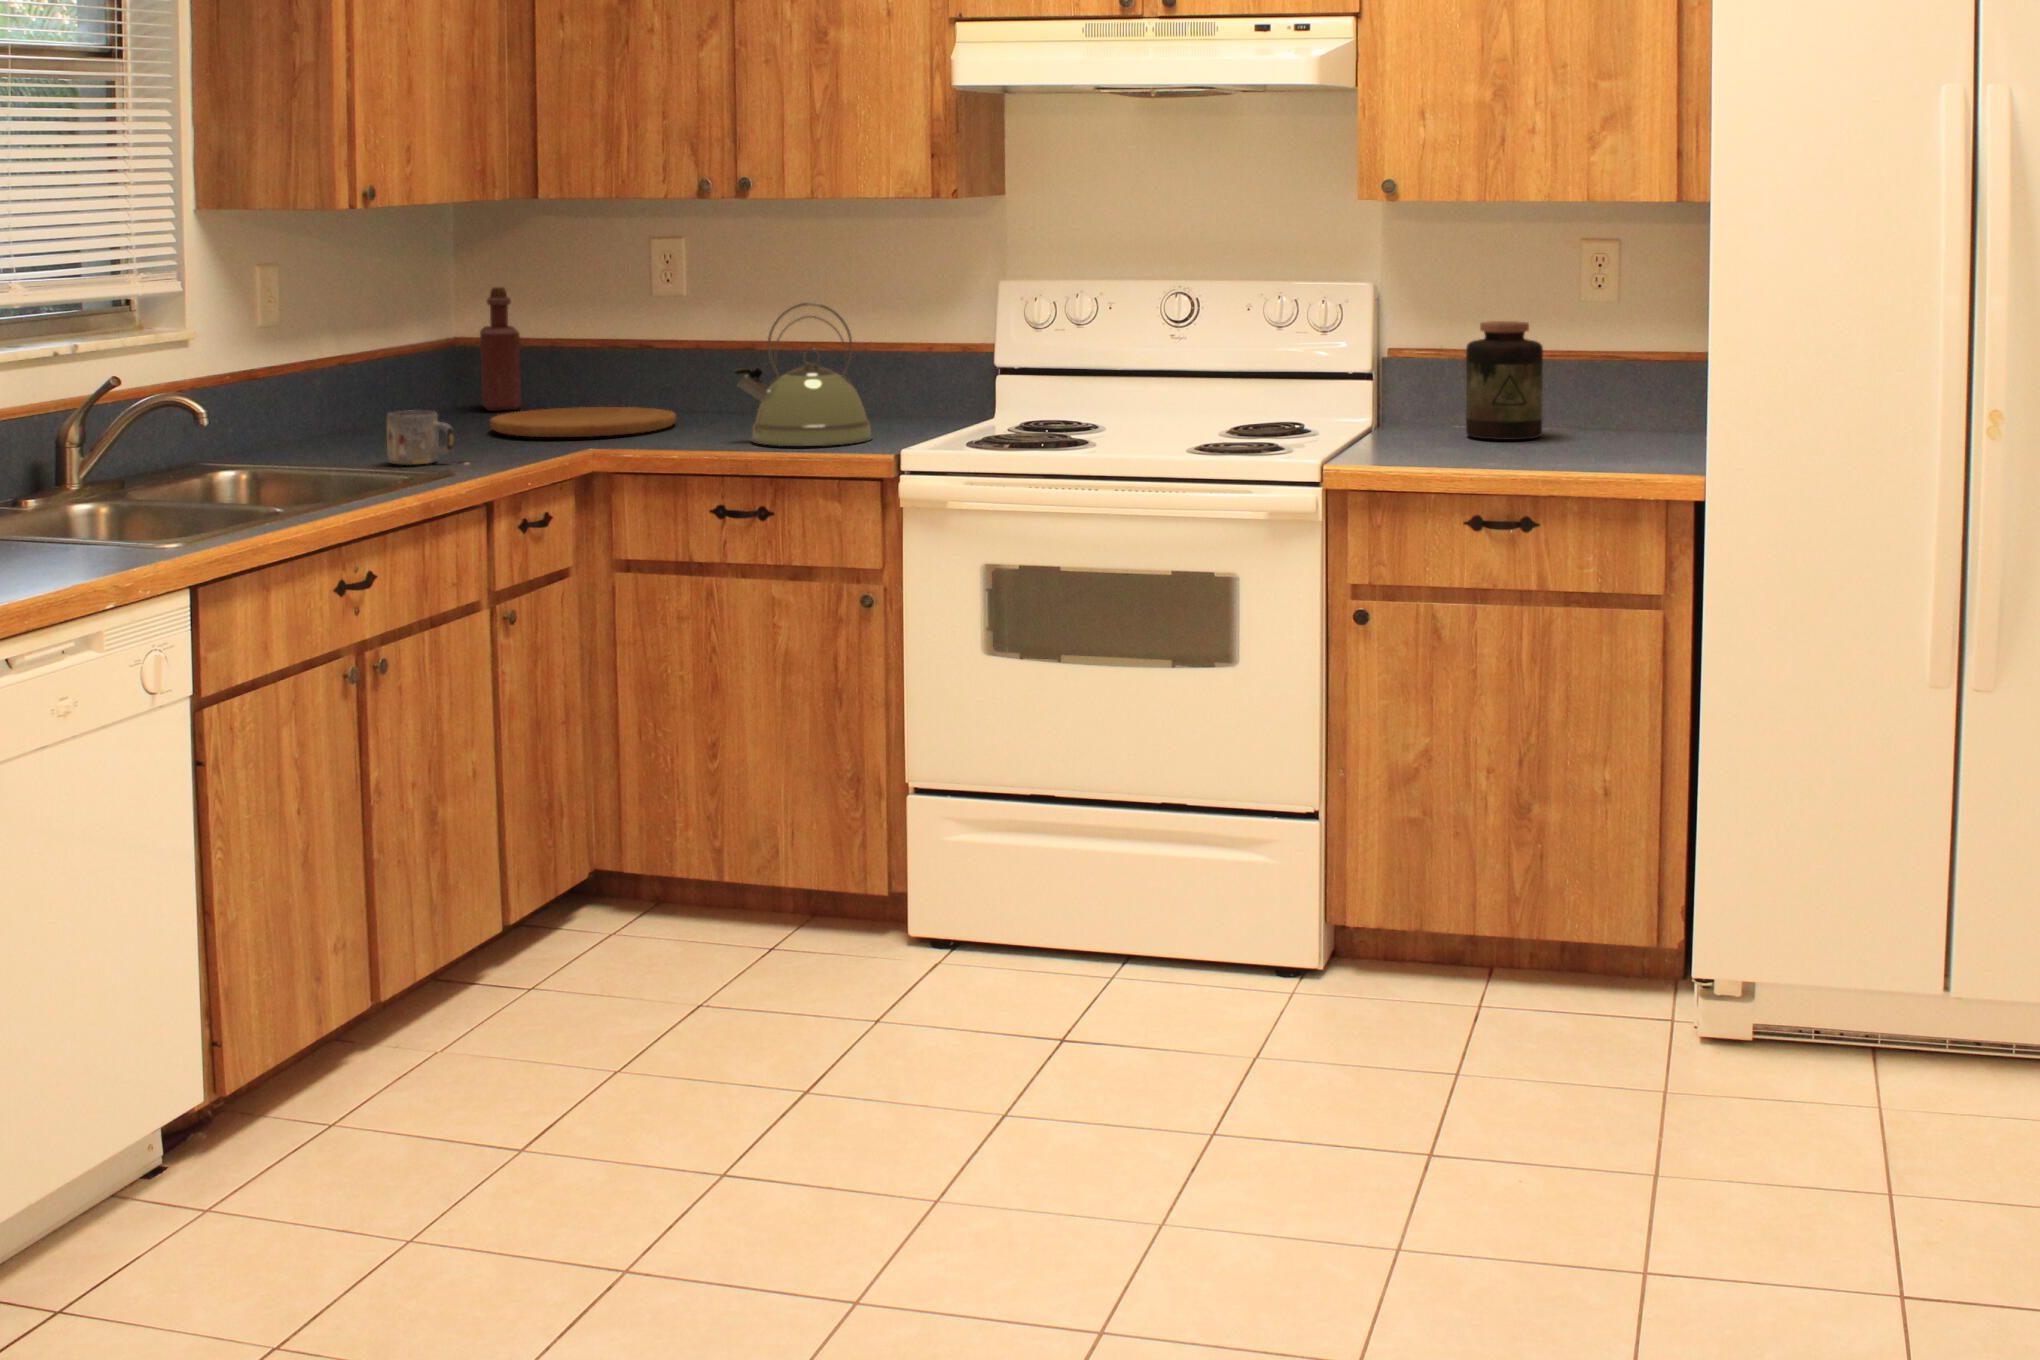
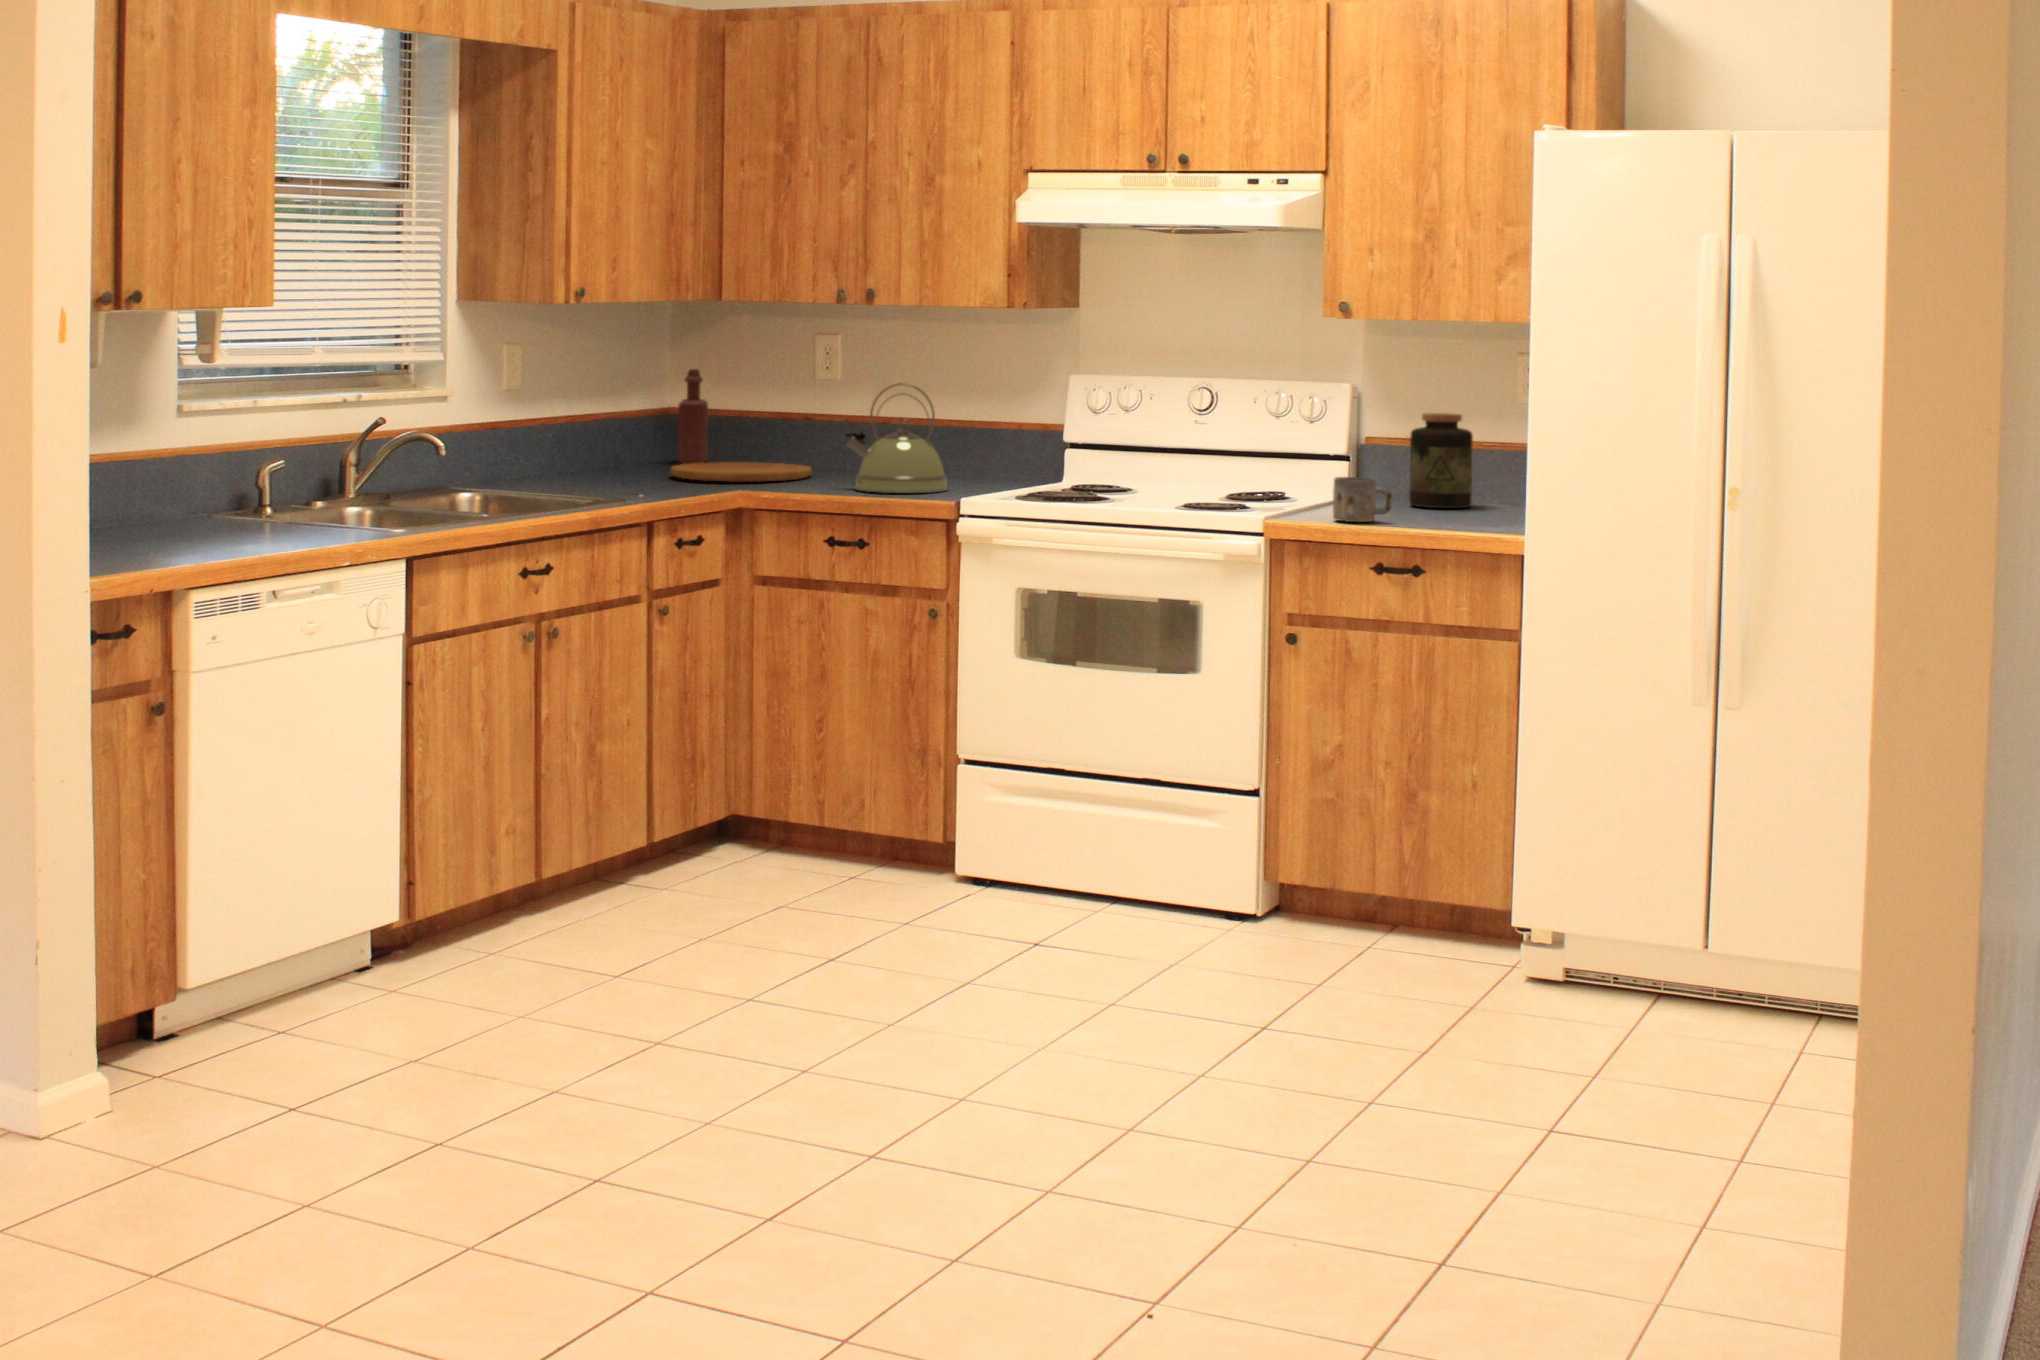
mug: present [387,410,454,465] -> present [1333,477,1392,522]

